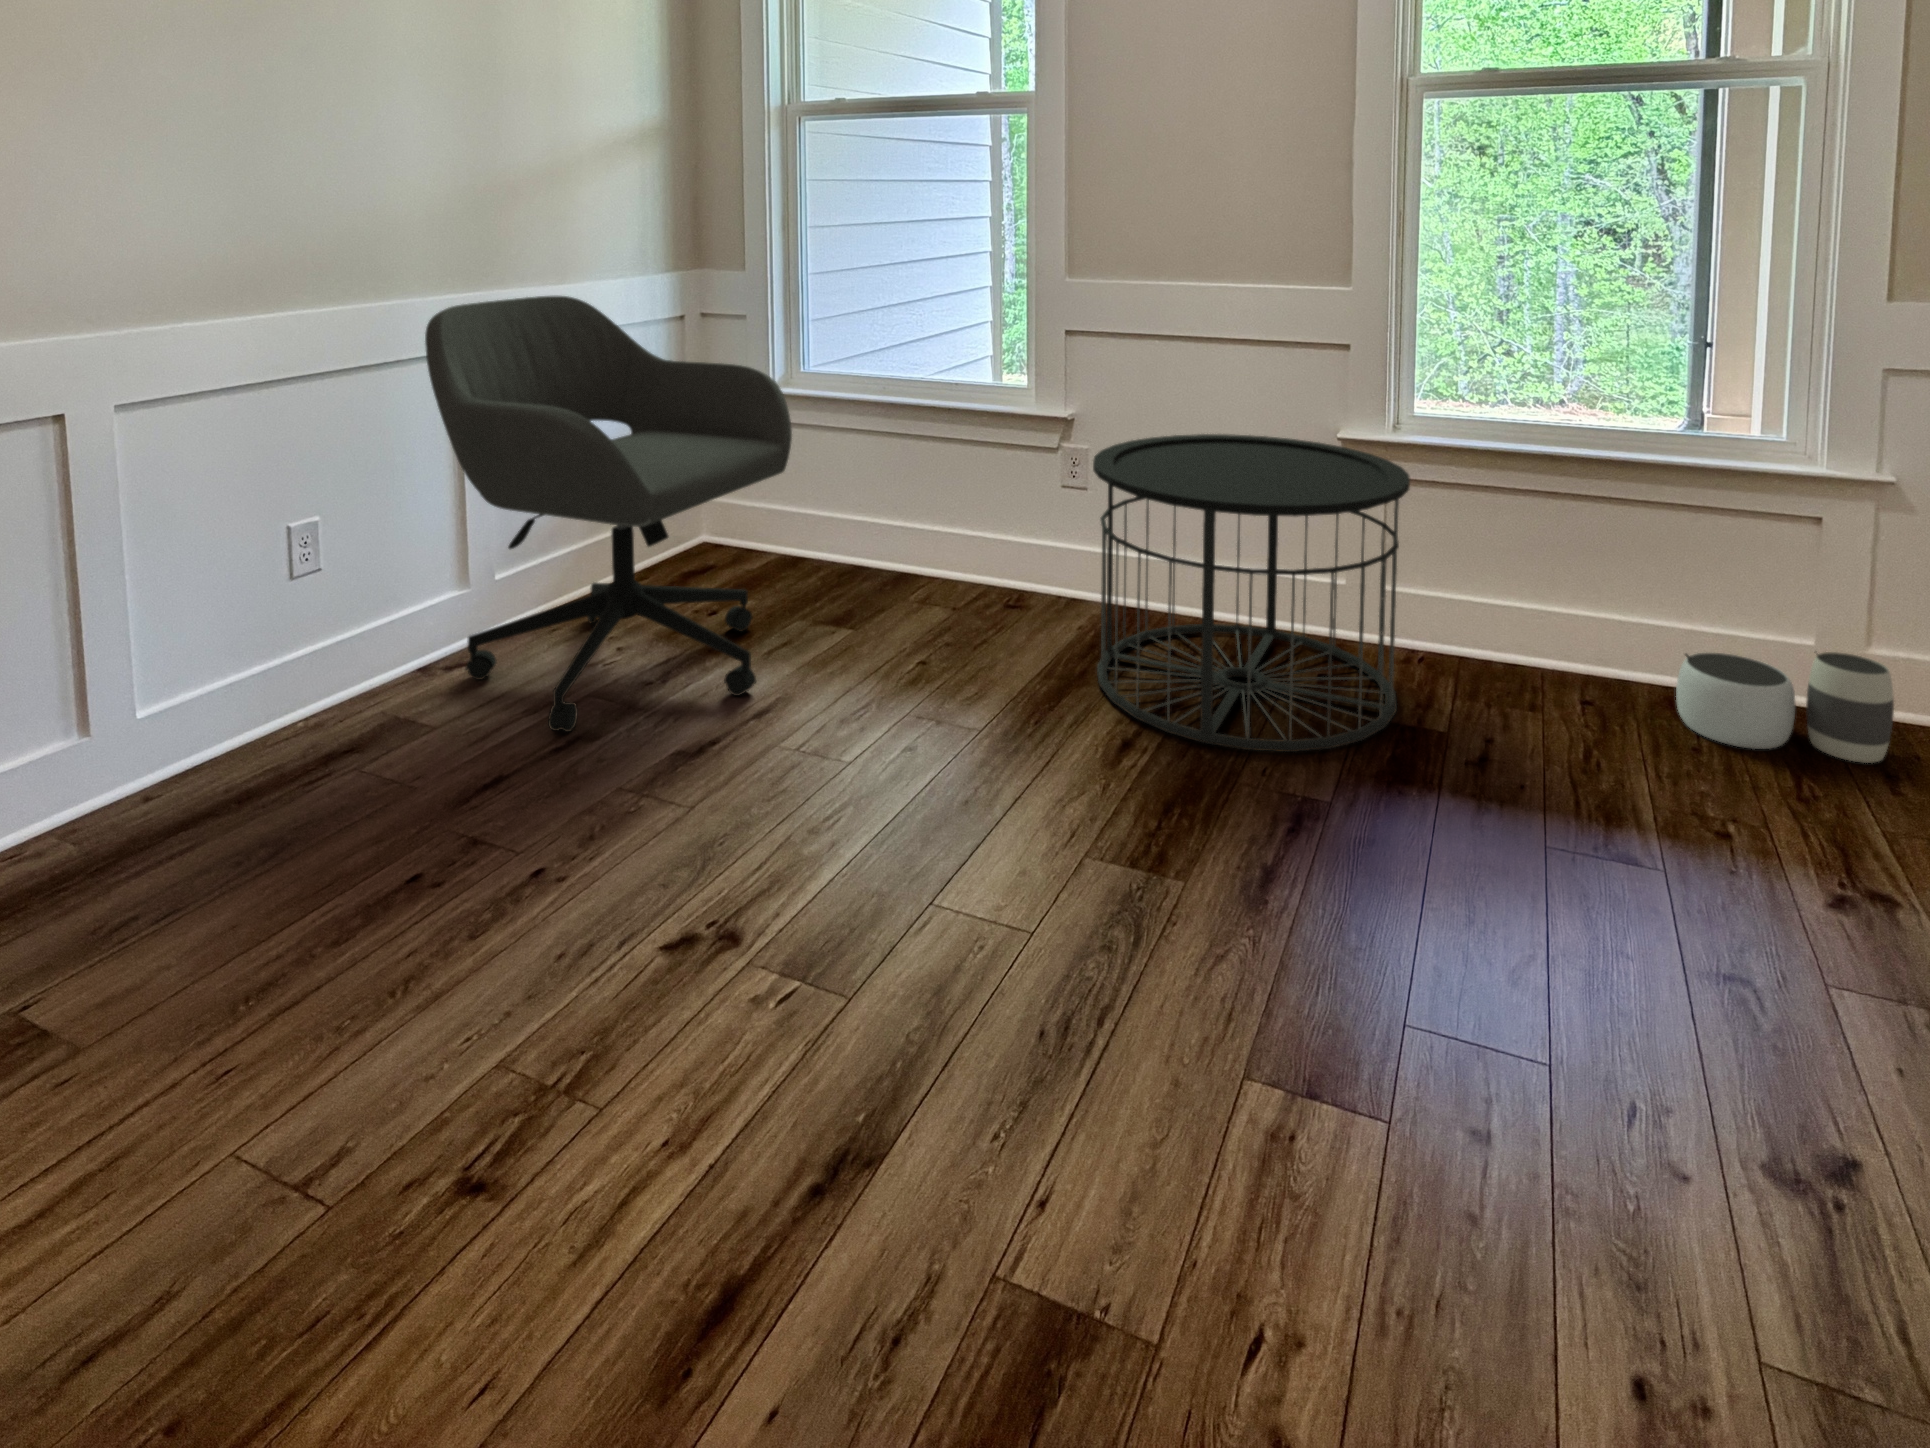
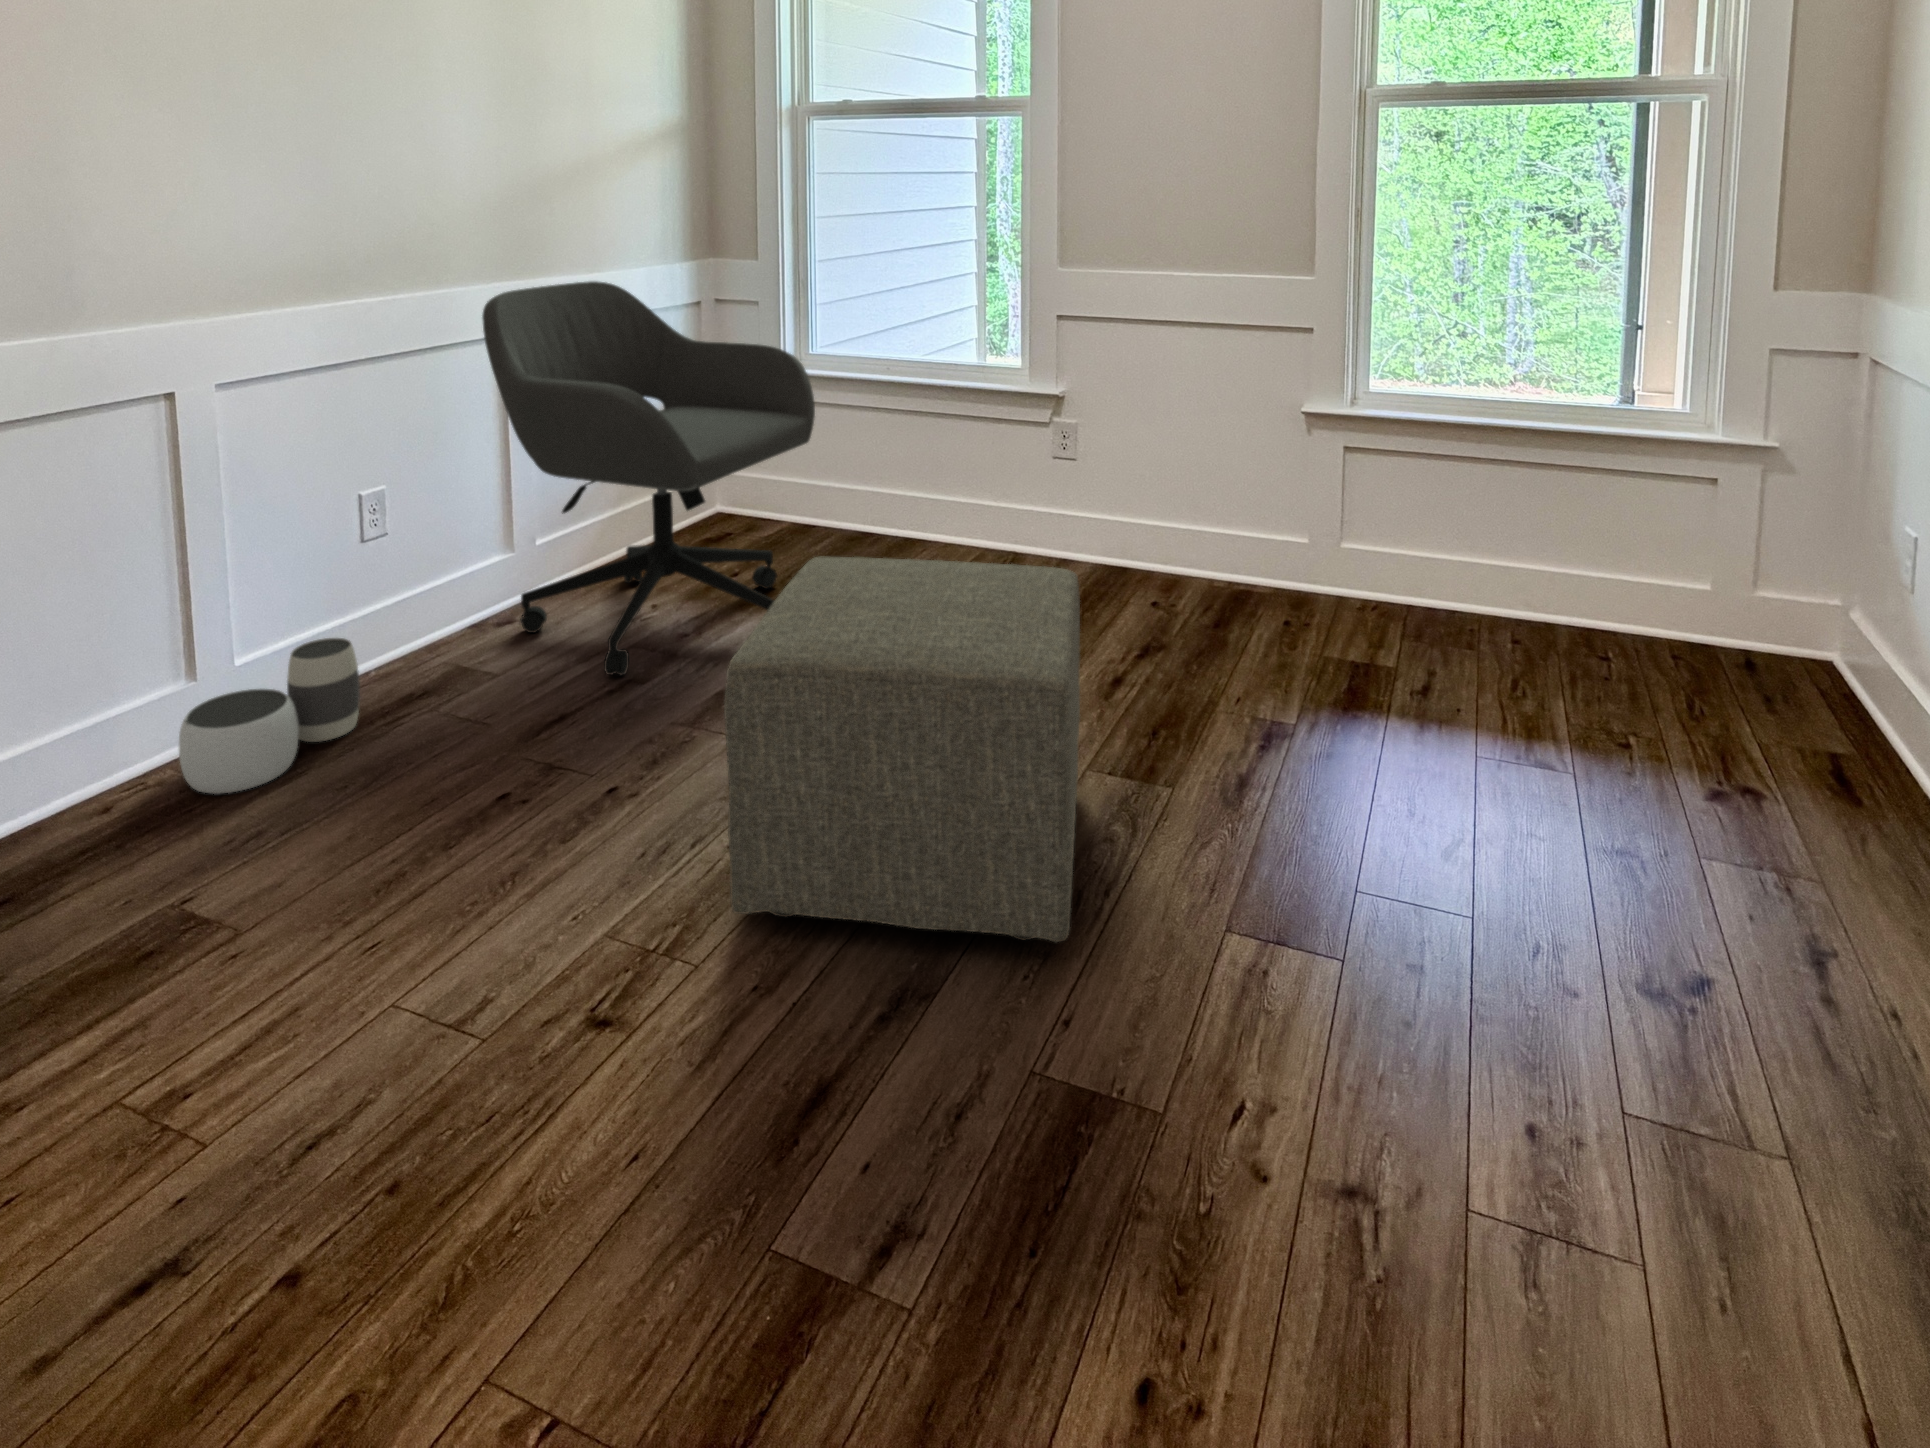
side table: present [1093,434,1410,752] -> none [1090,406,1370,683]
ottoman: none [640,606,1072,1092] -> present [724,557,1080,942]
waste basket: present [1676,652,1894,763] -> present [179,638,360,794]

